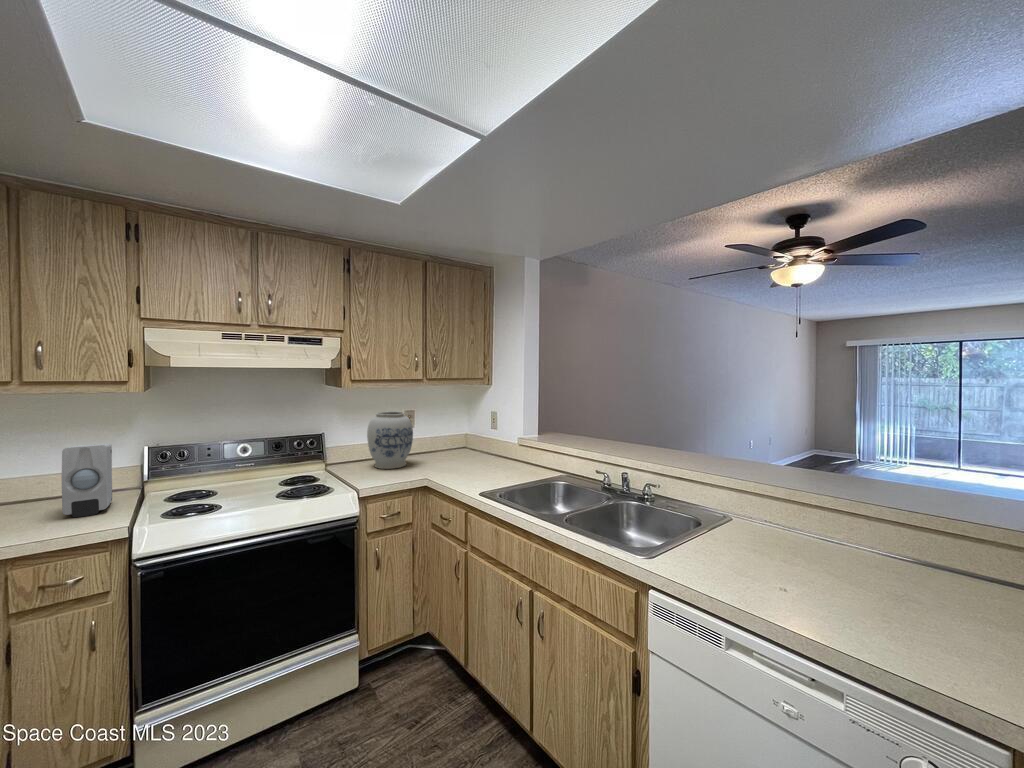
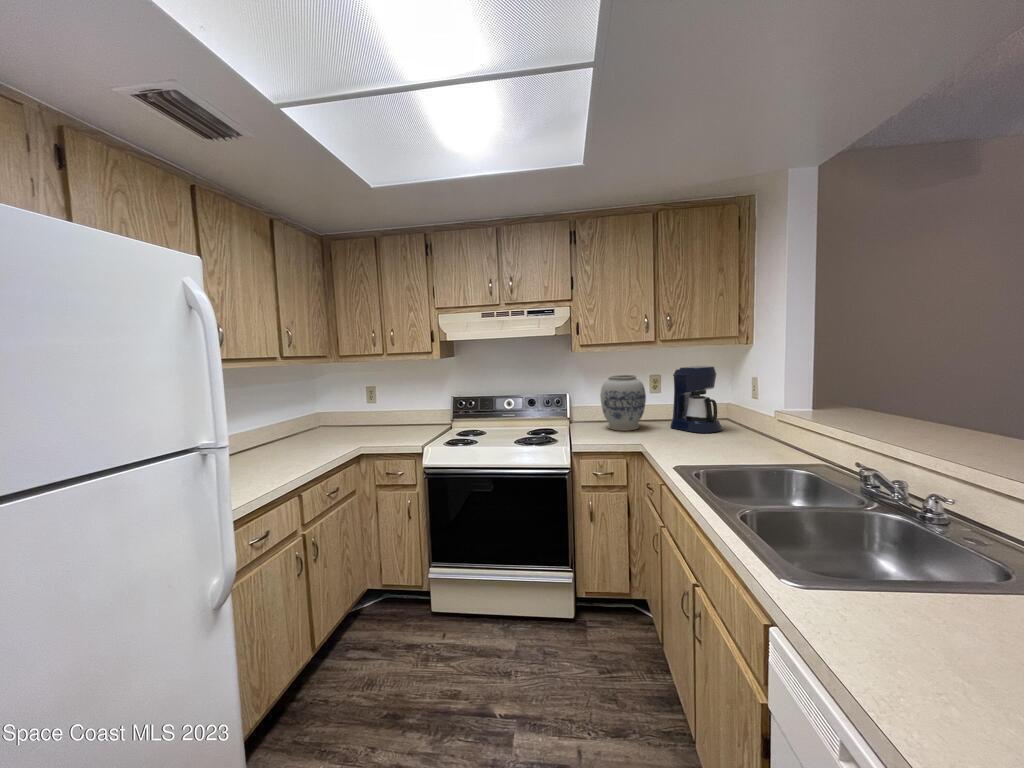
coffee maker: none [432,403,476,463] -> present [670,366,723,433]
soap dispenser: present [62,443,112,517] -> none [403,393,432,437]

